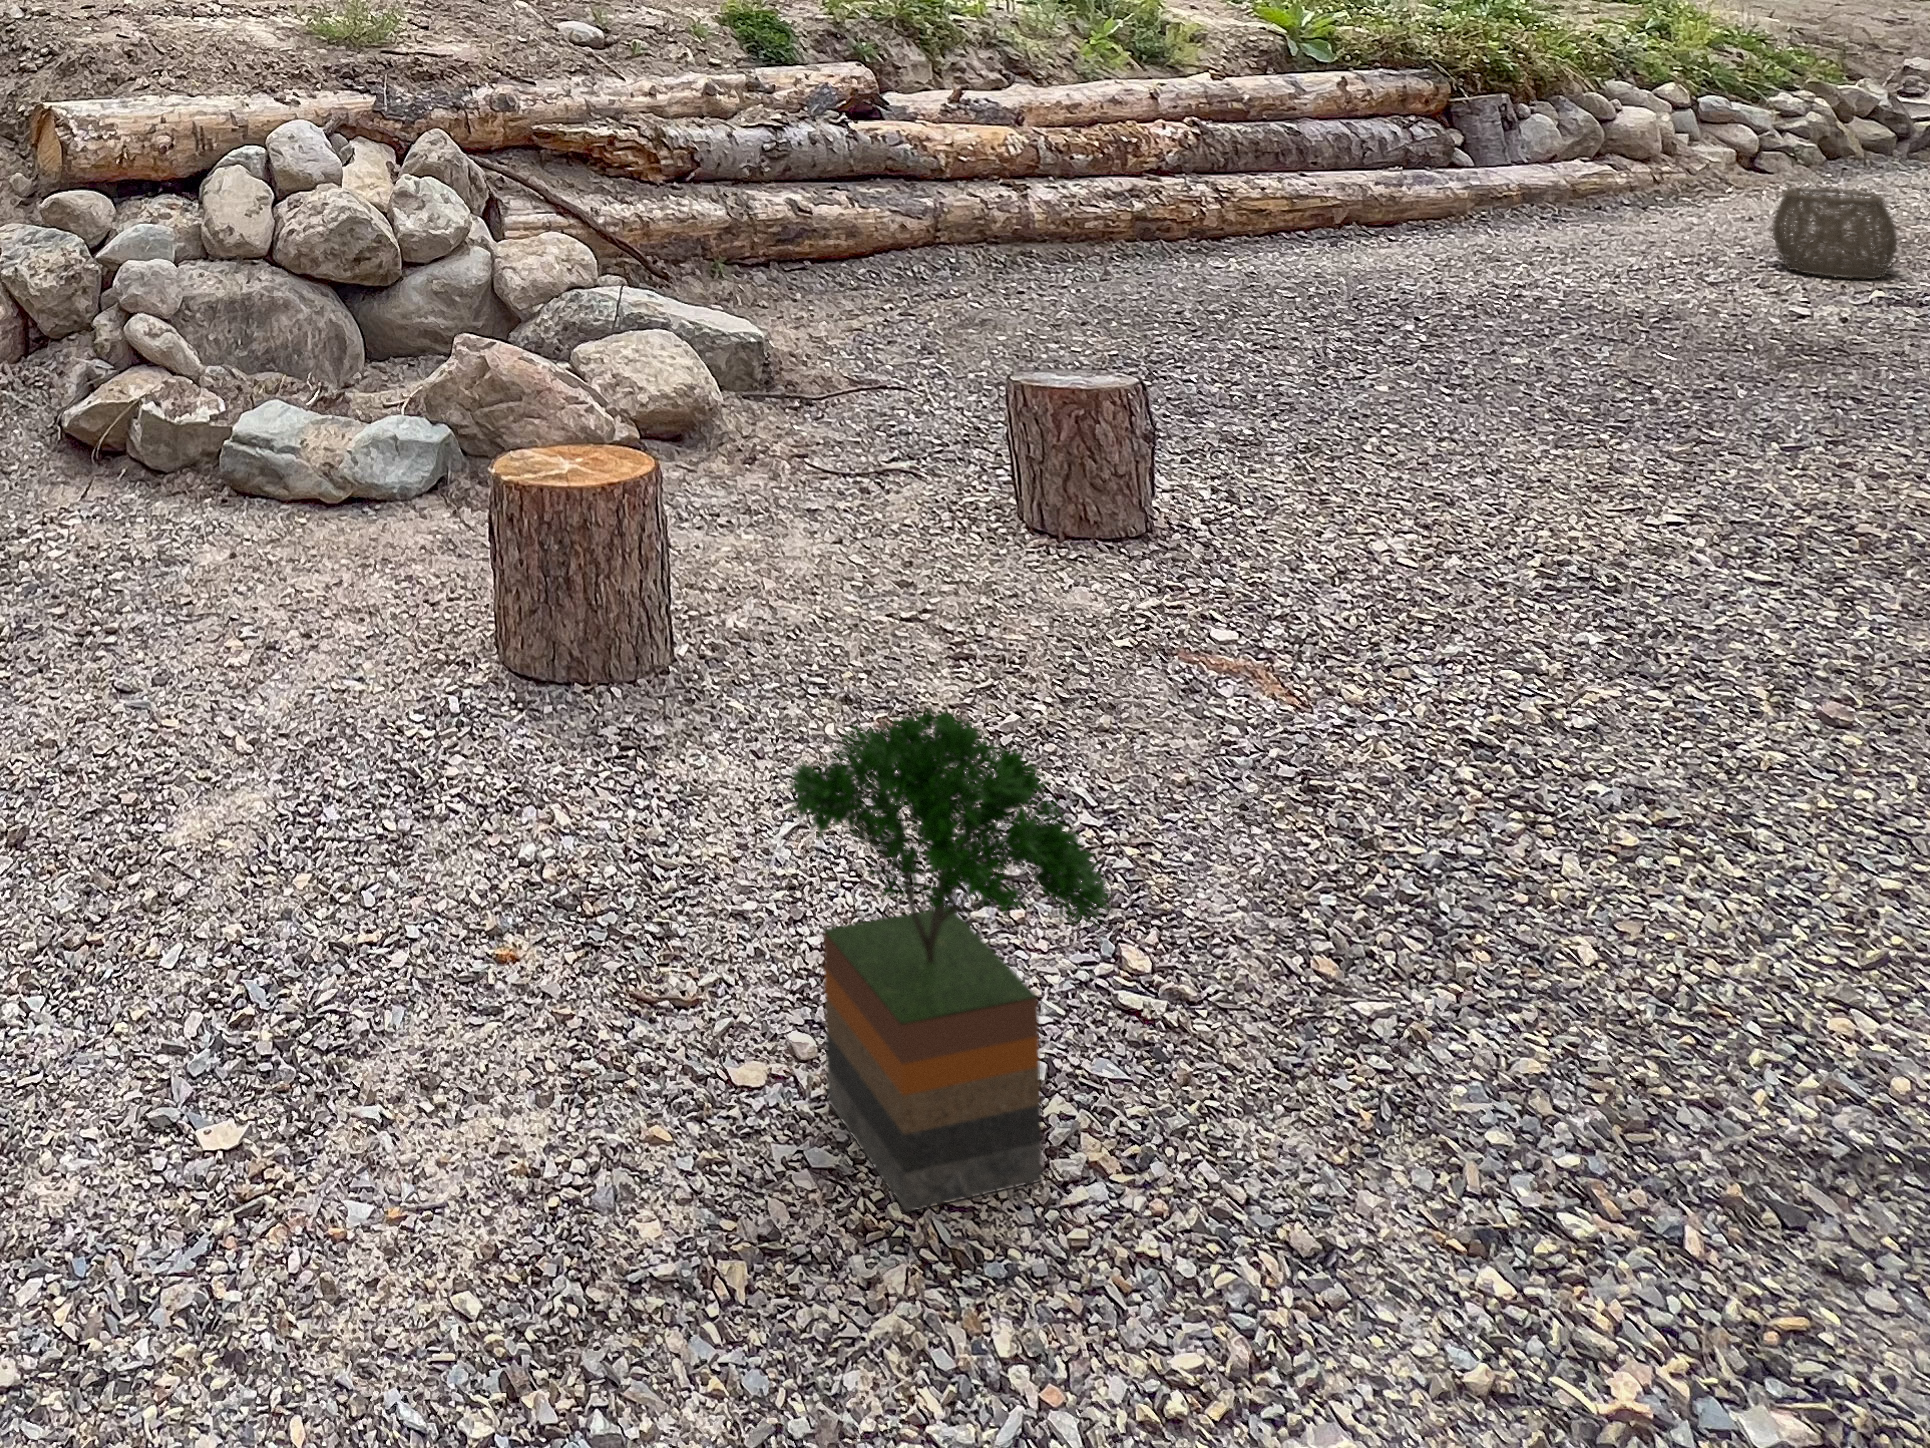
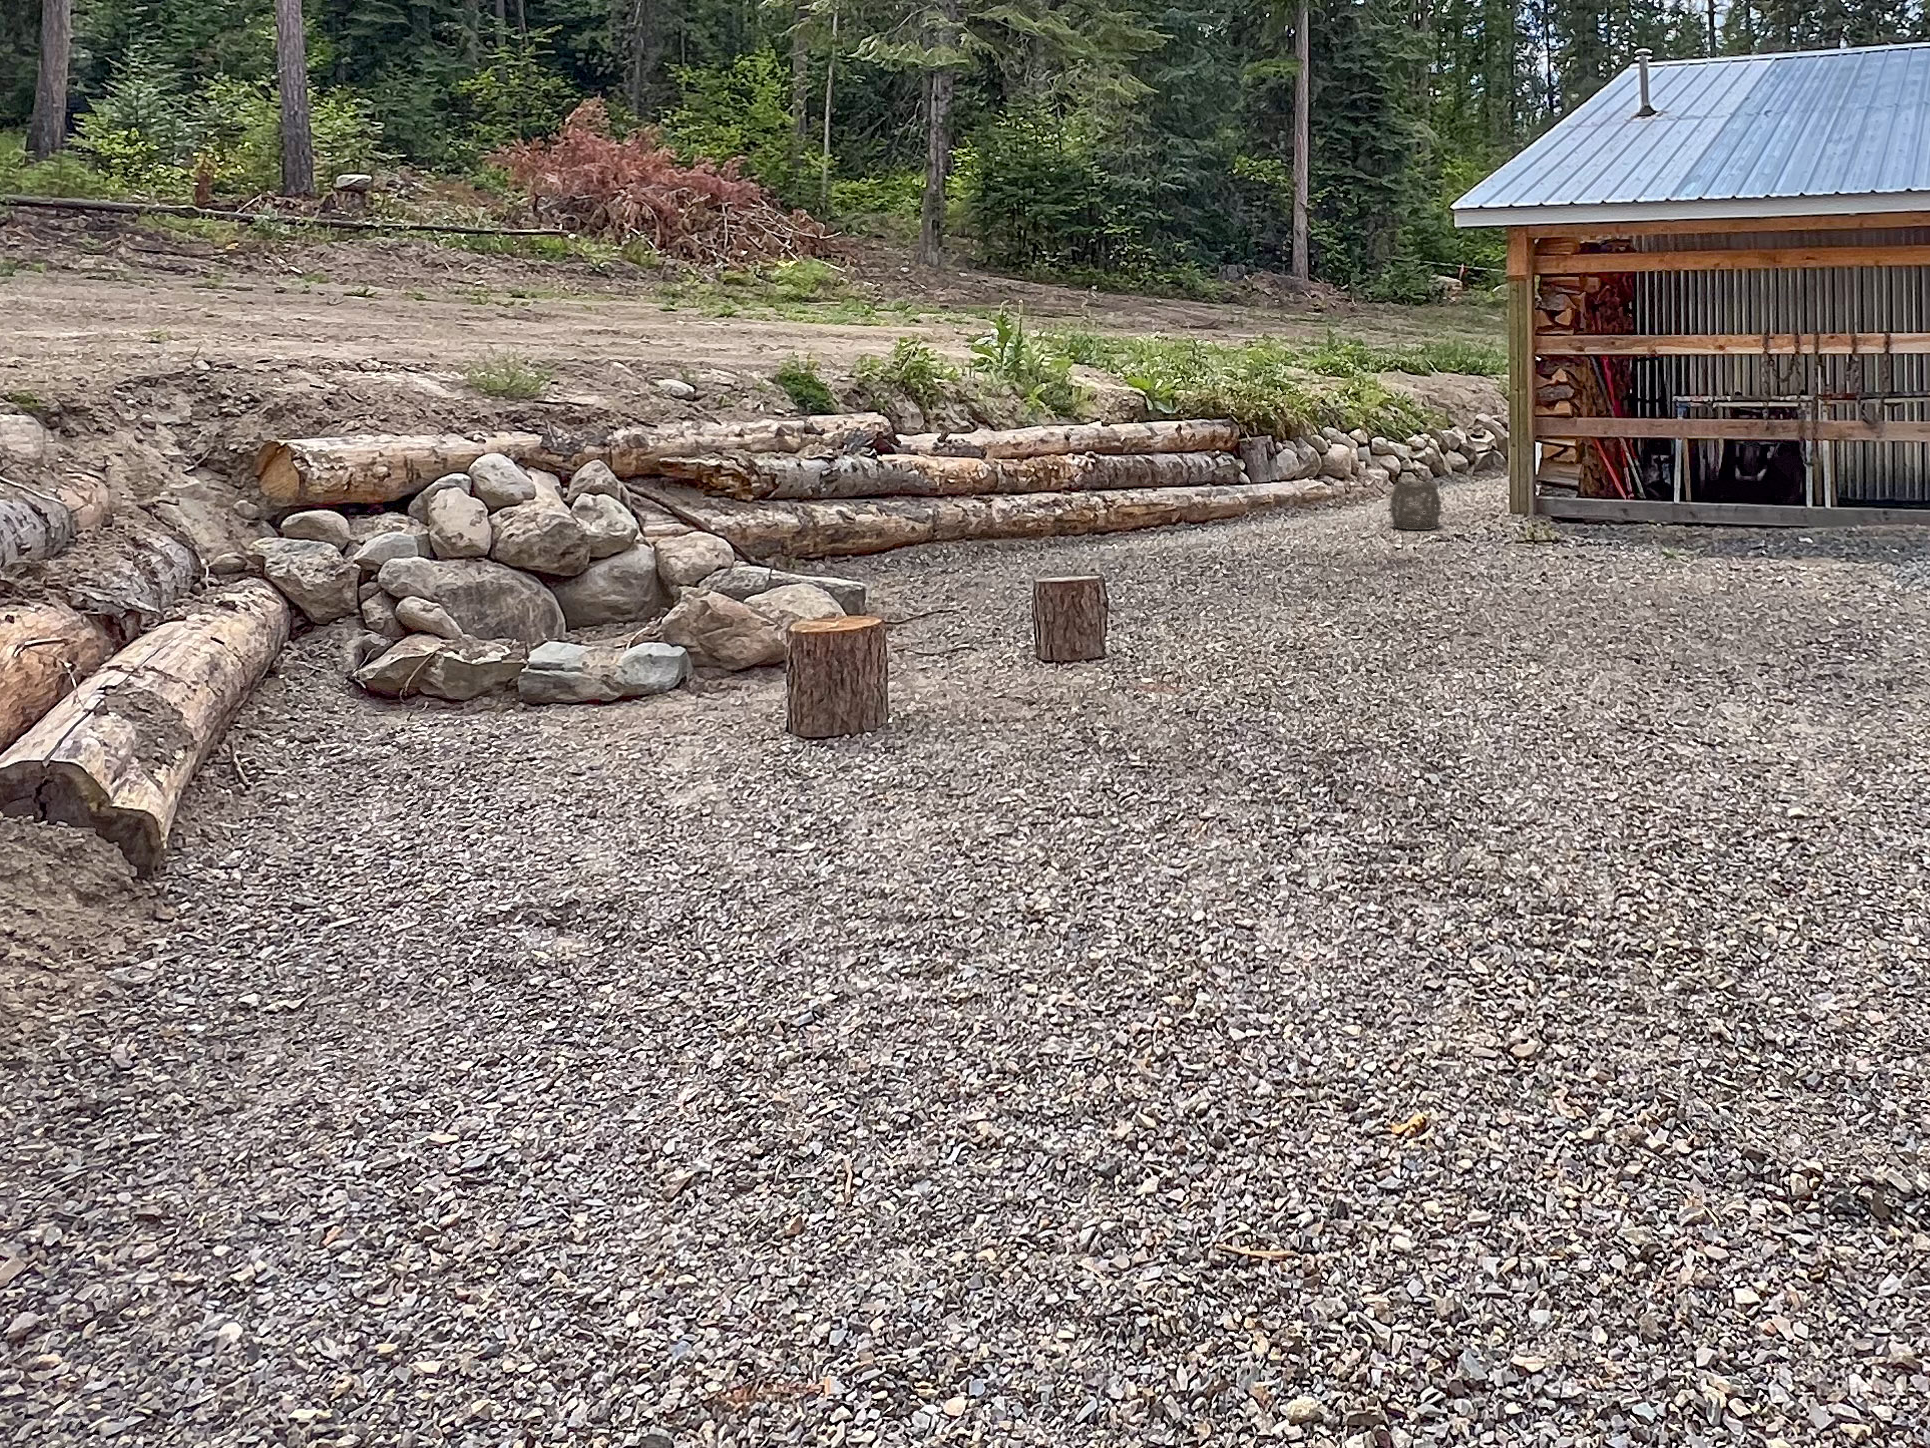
potted tree: present [785,706,1111,1212] -> none [1014,653,1139,826]

